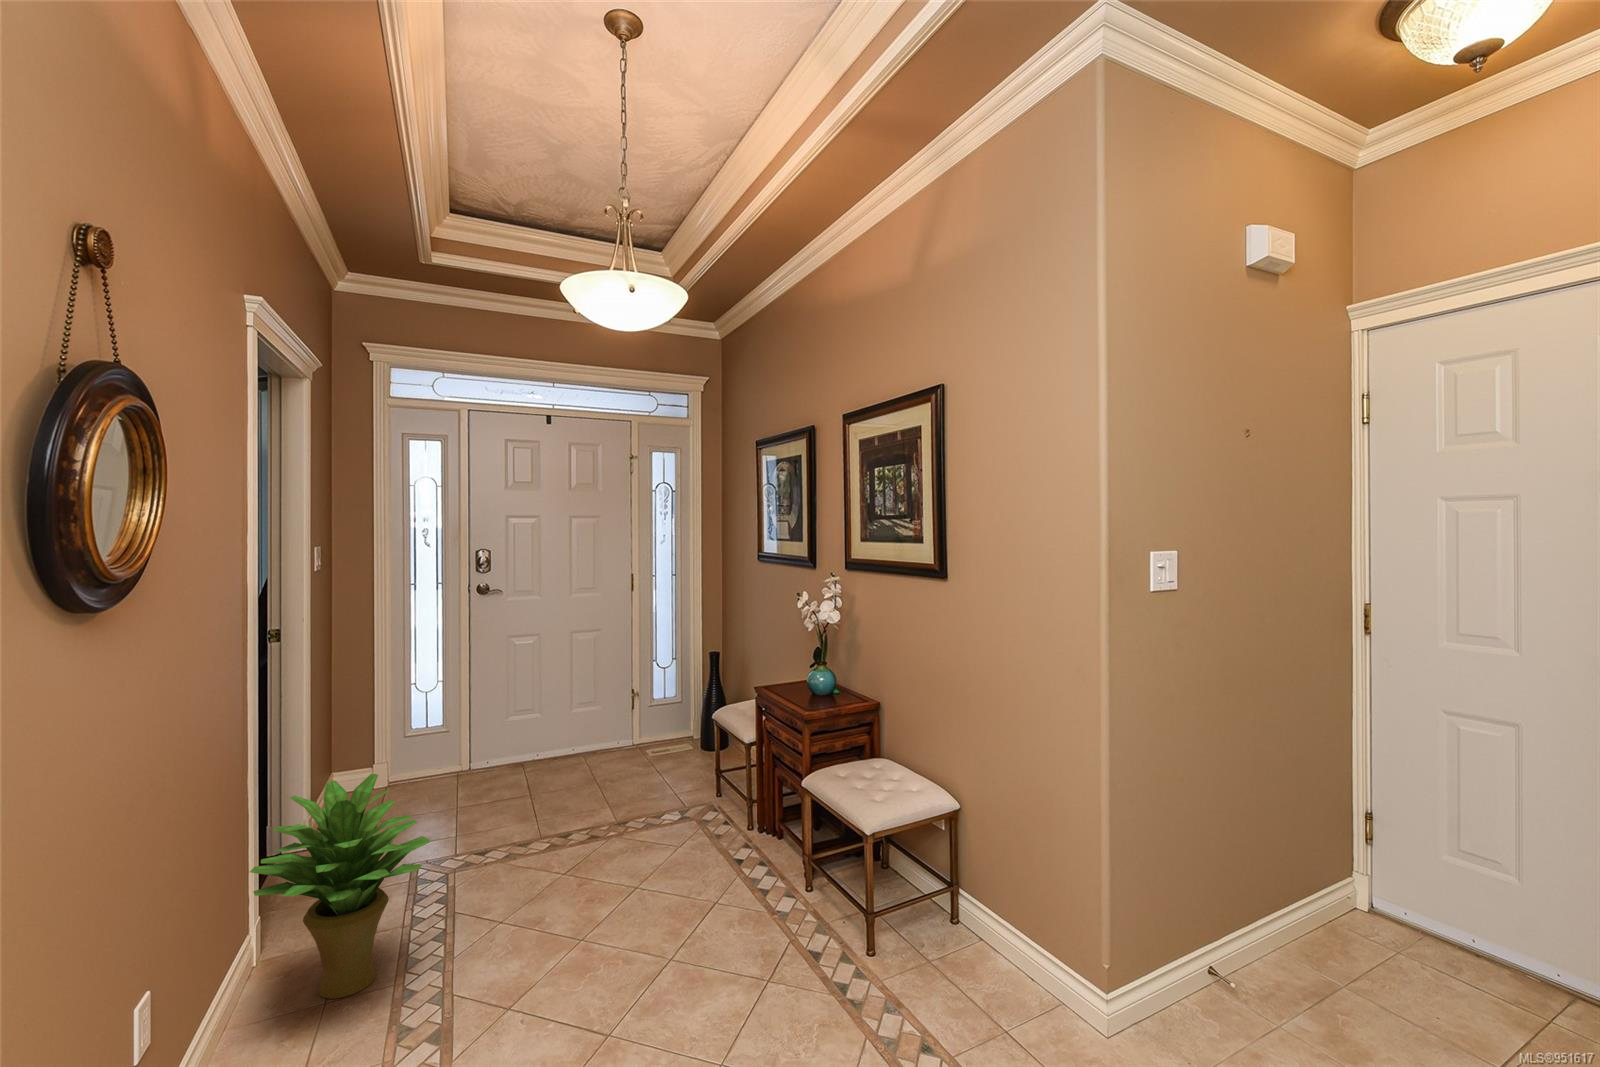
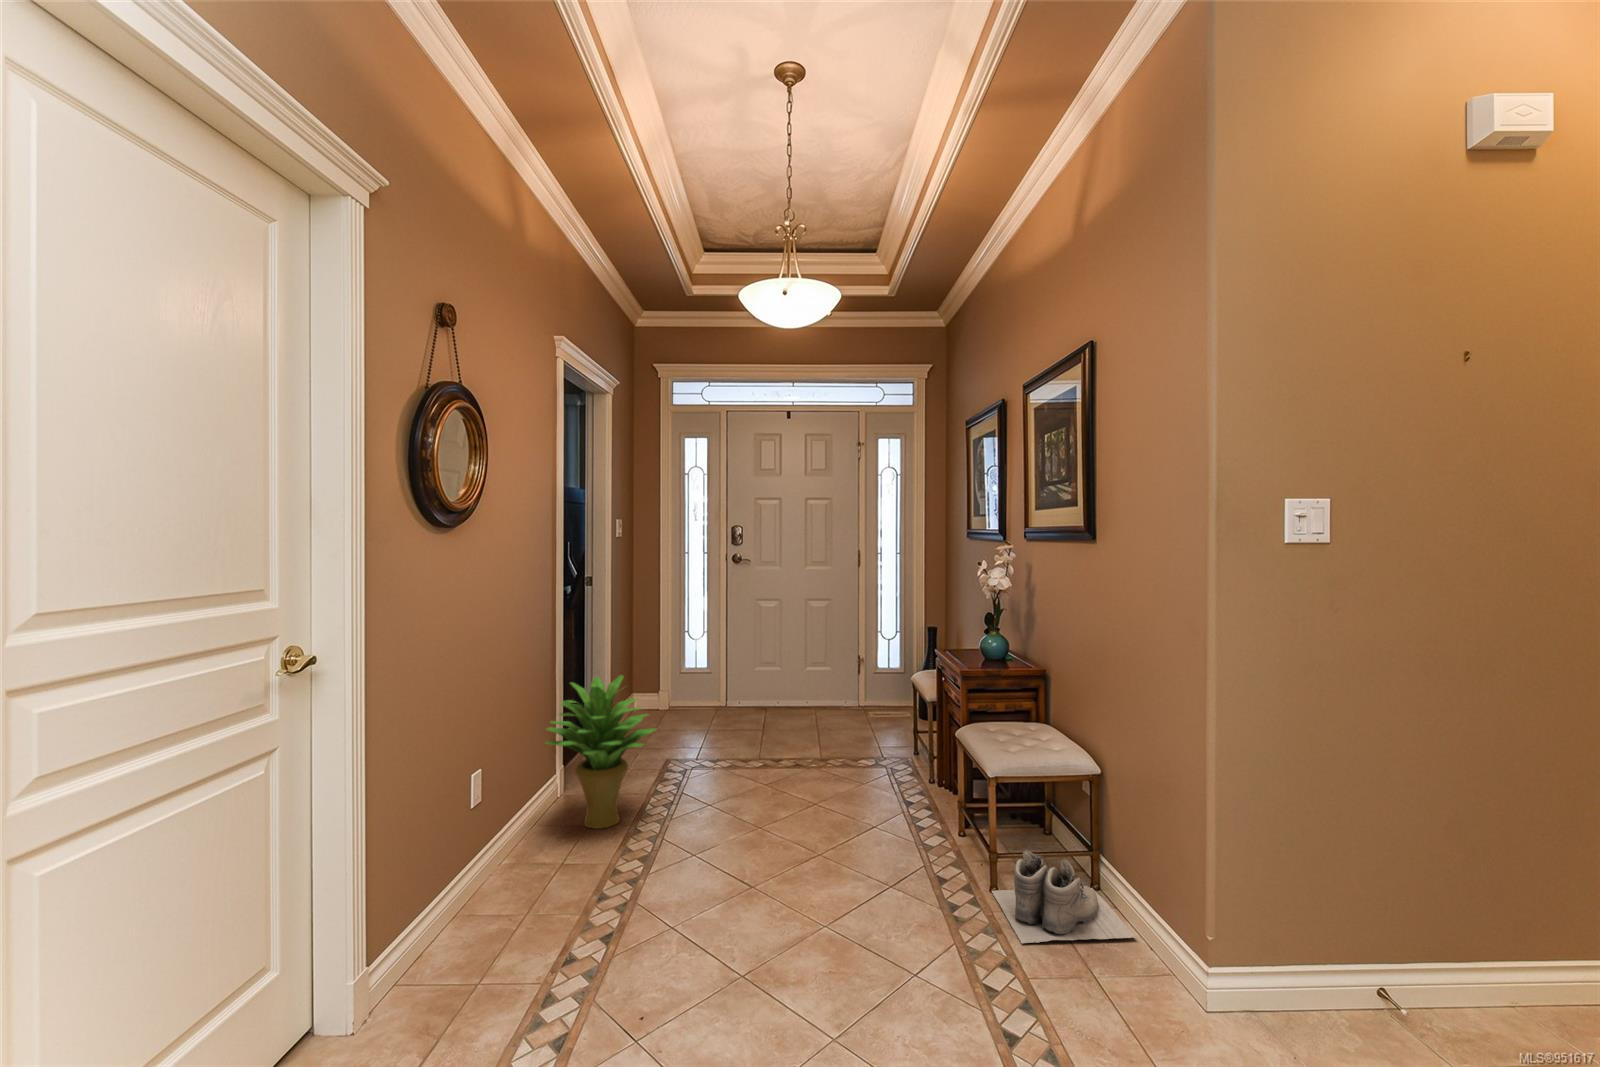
boots: none [869,907,1019,1015] -> present [992,851,1136,944]

